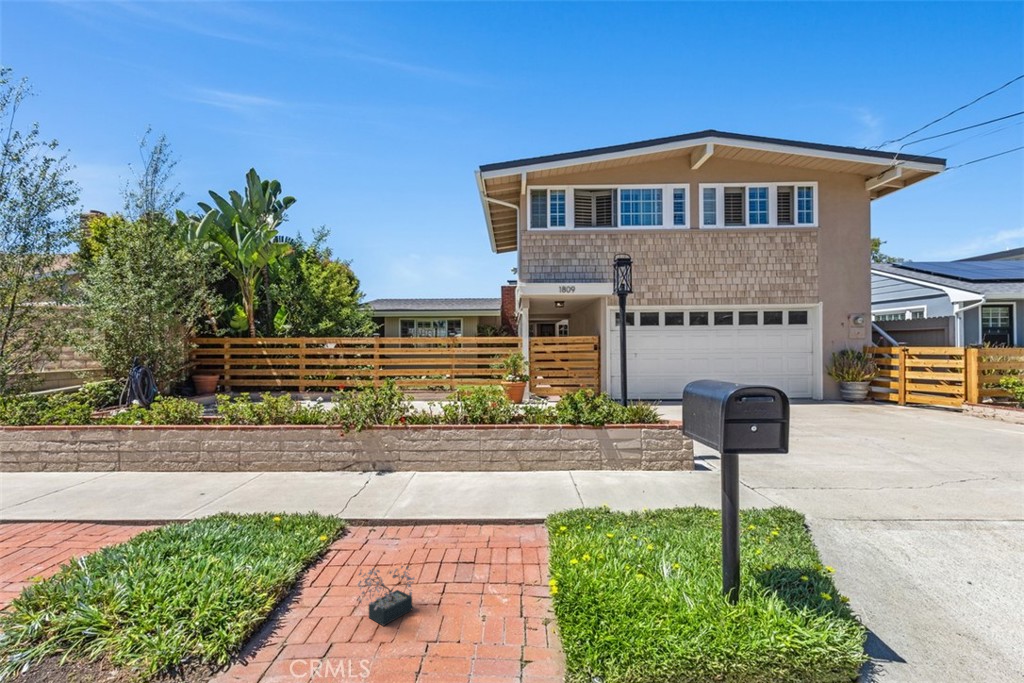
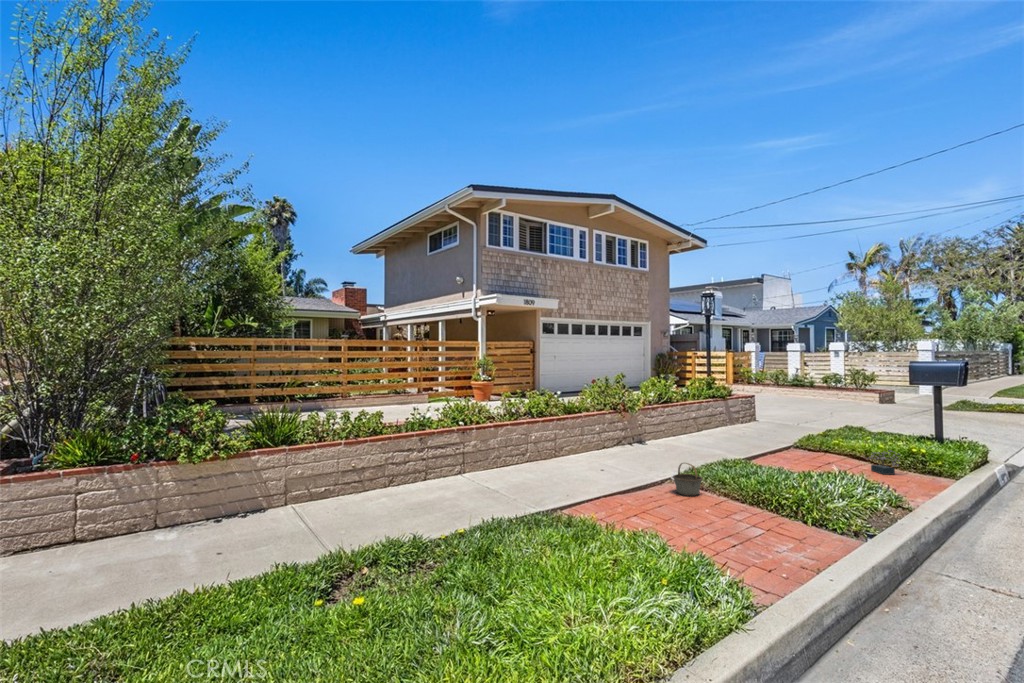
basket: none [53,502,103,548] -> present [673,463,703,496]

